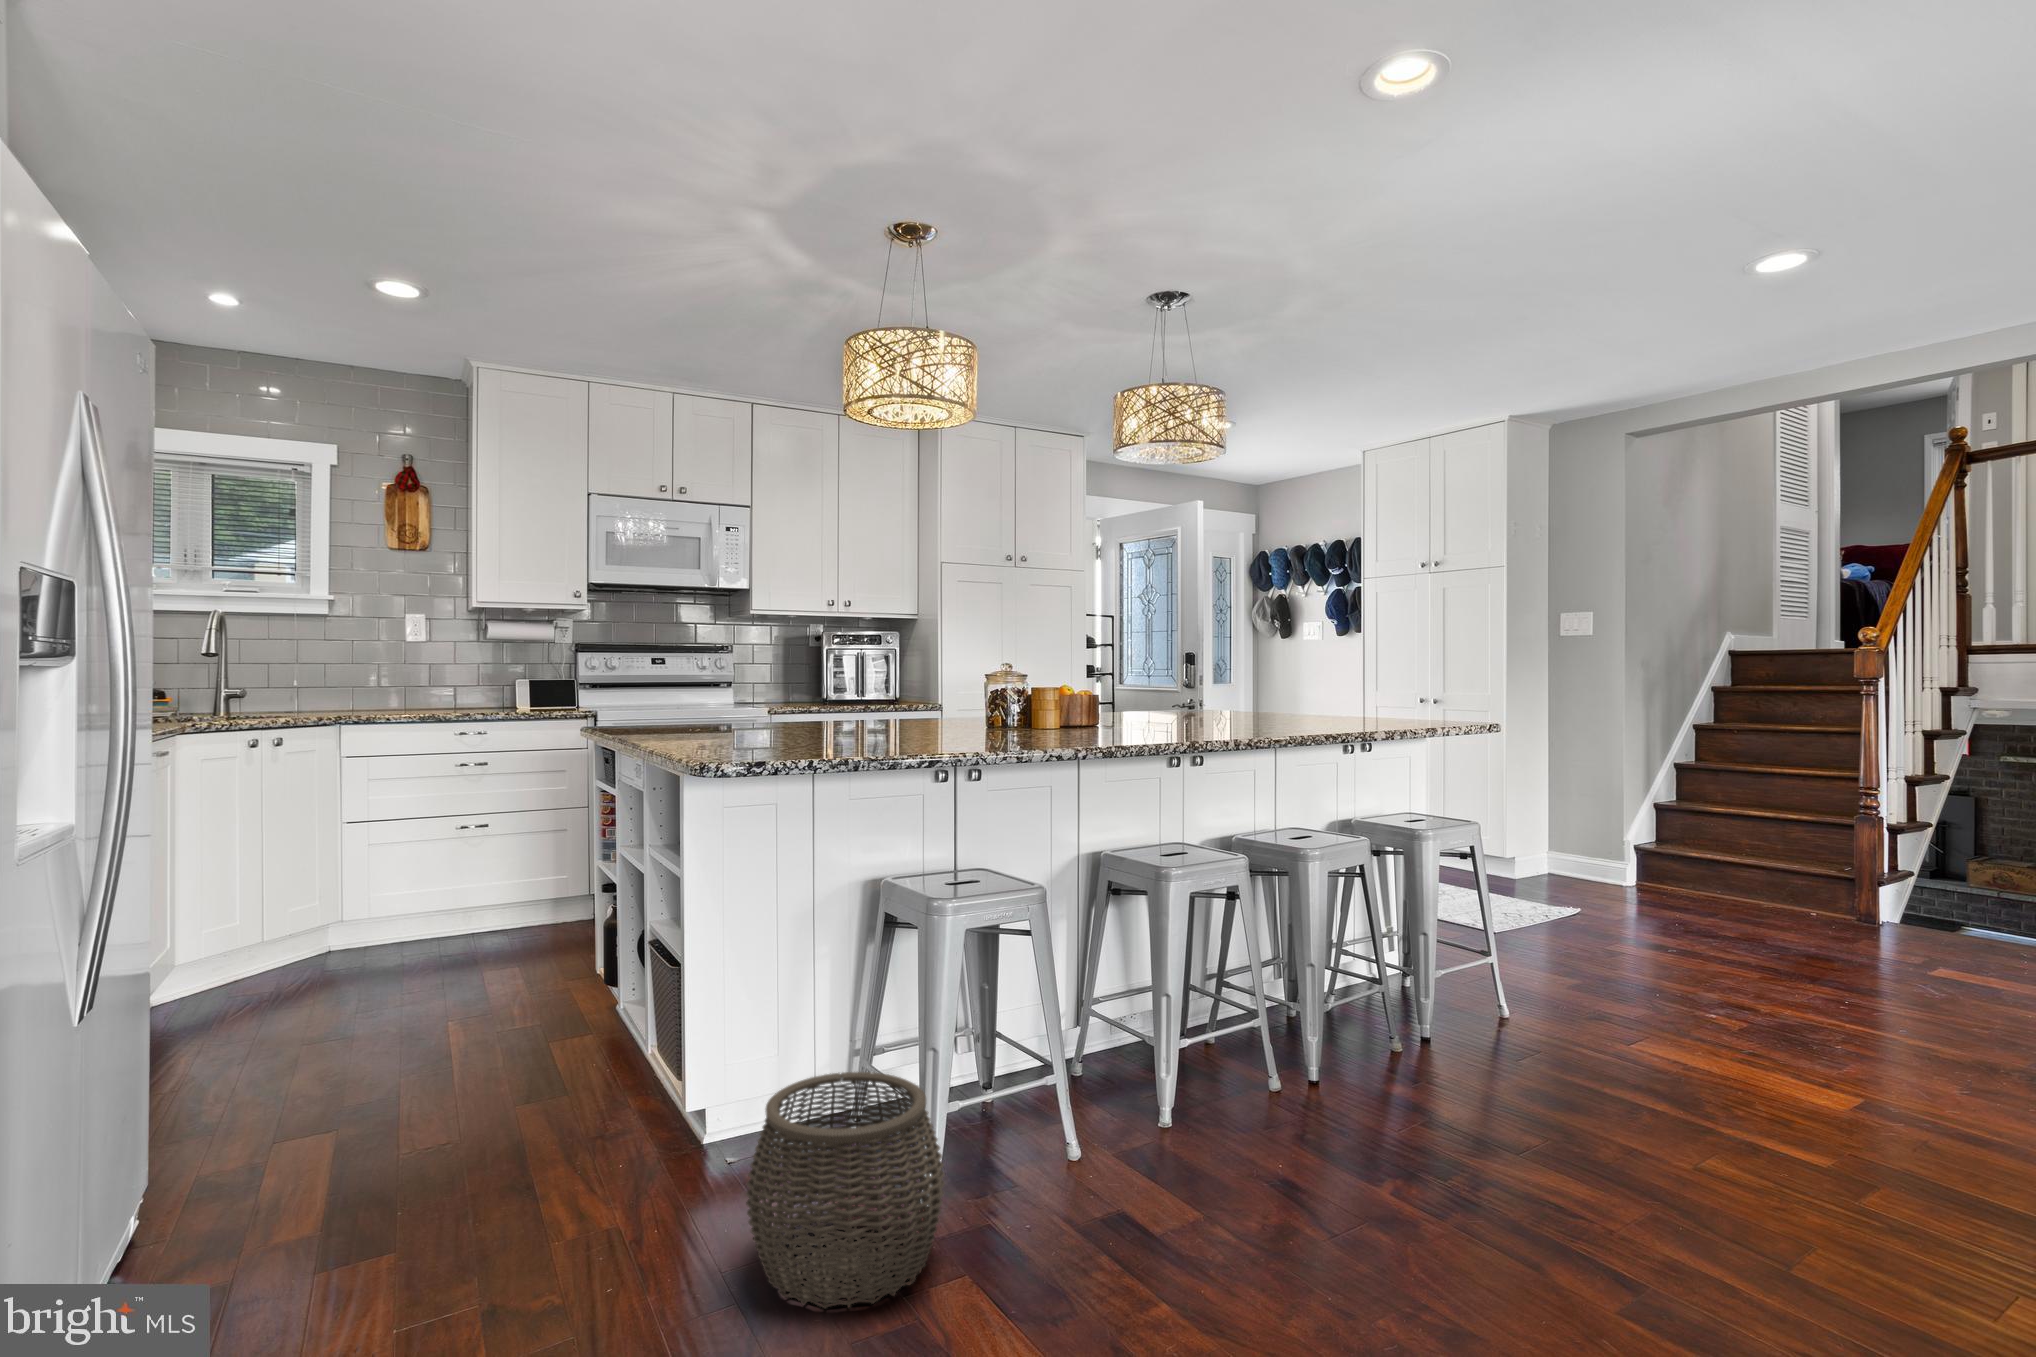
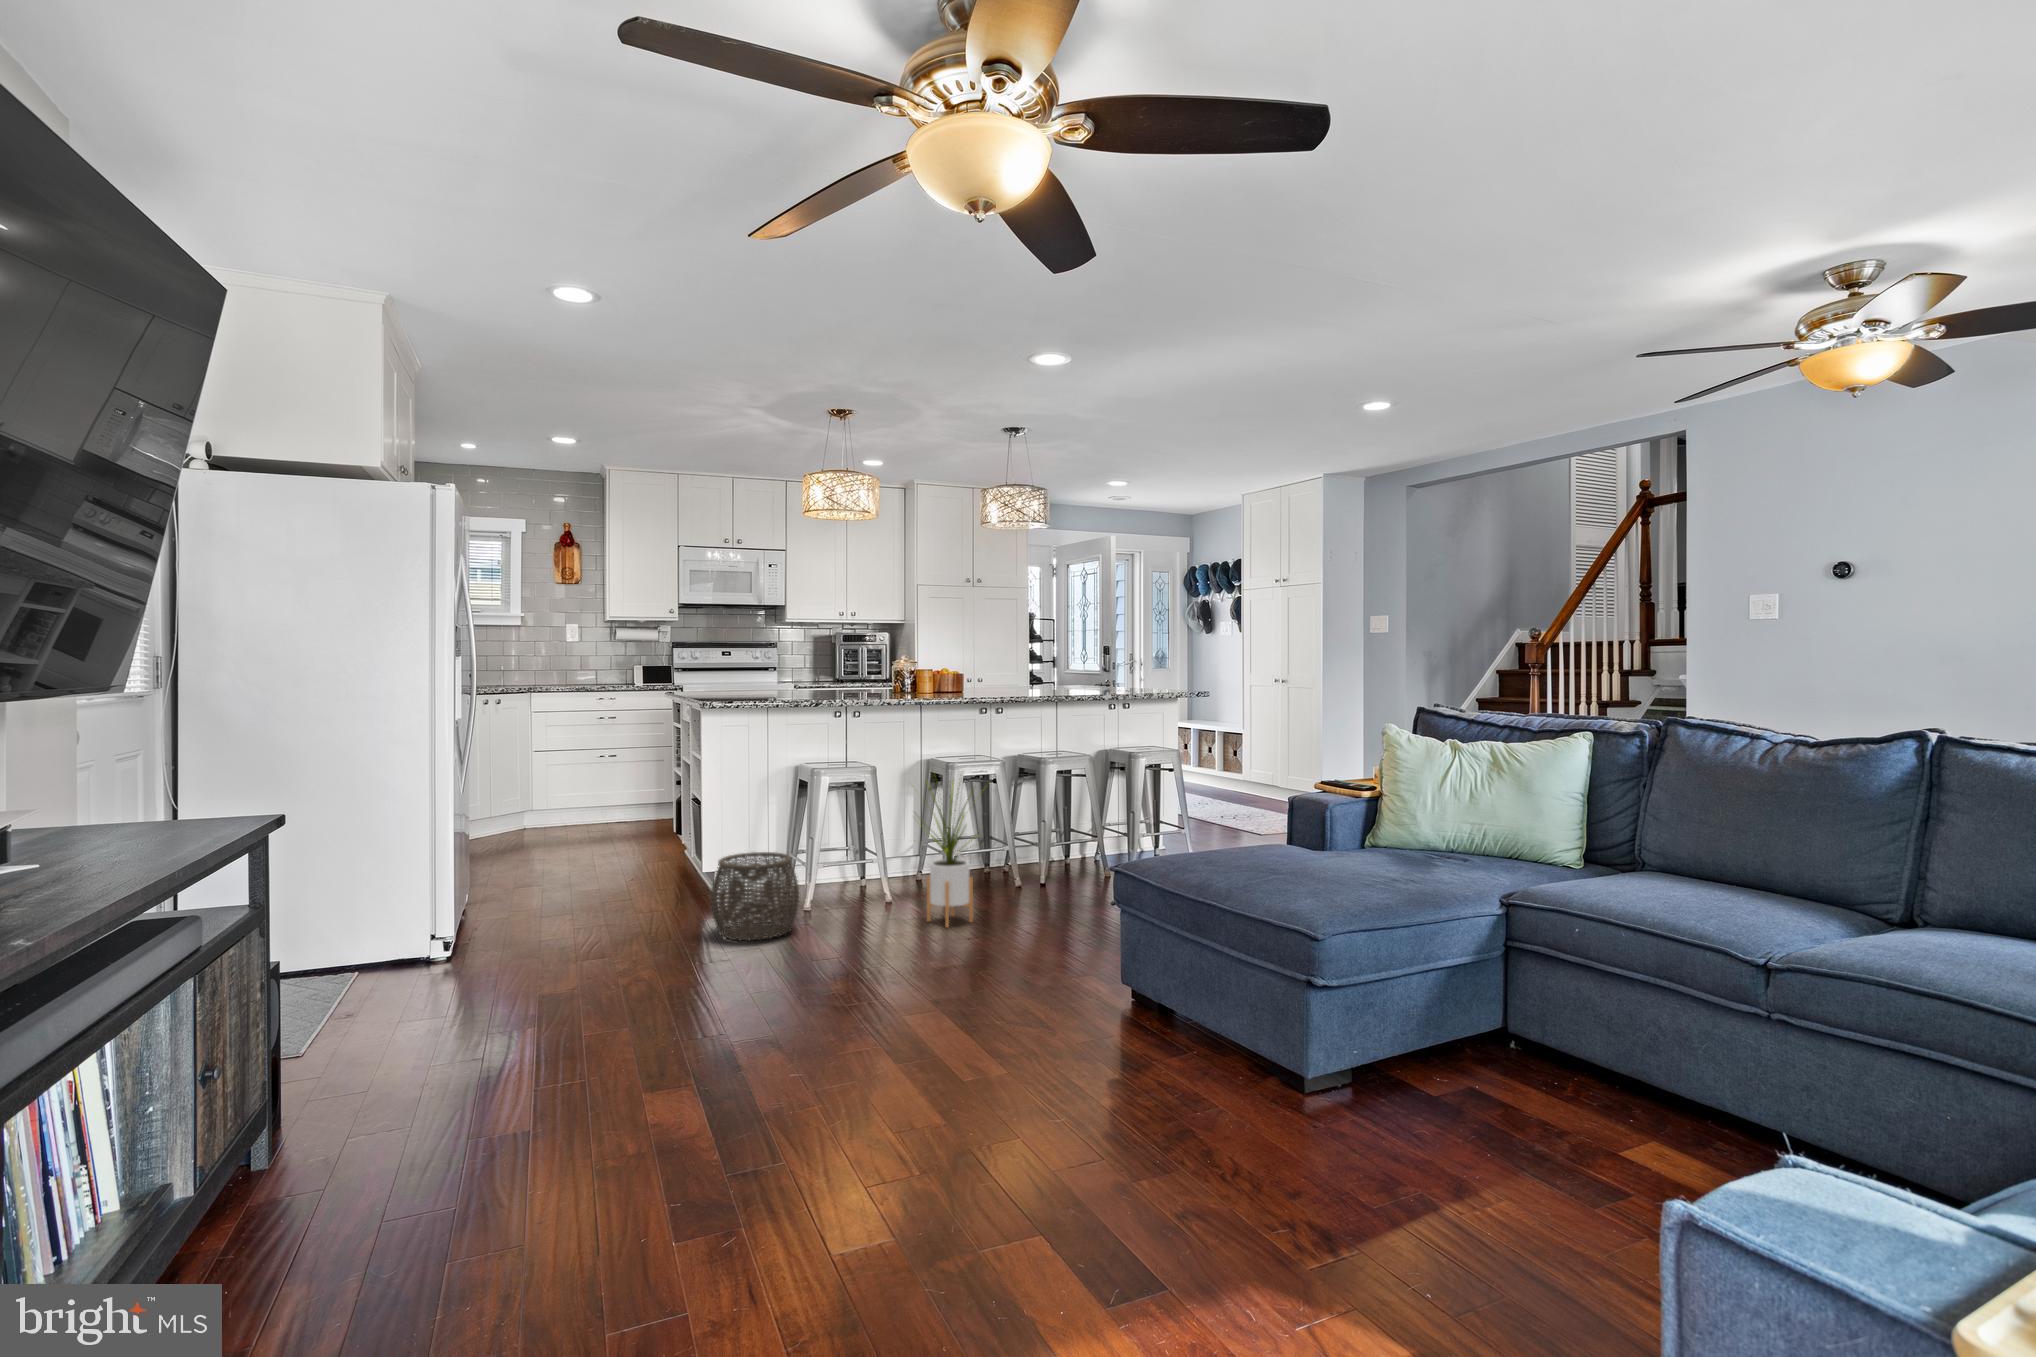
house plant: none [1149,874,1325,1223] -> present [927,783,975,927]

